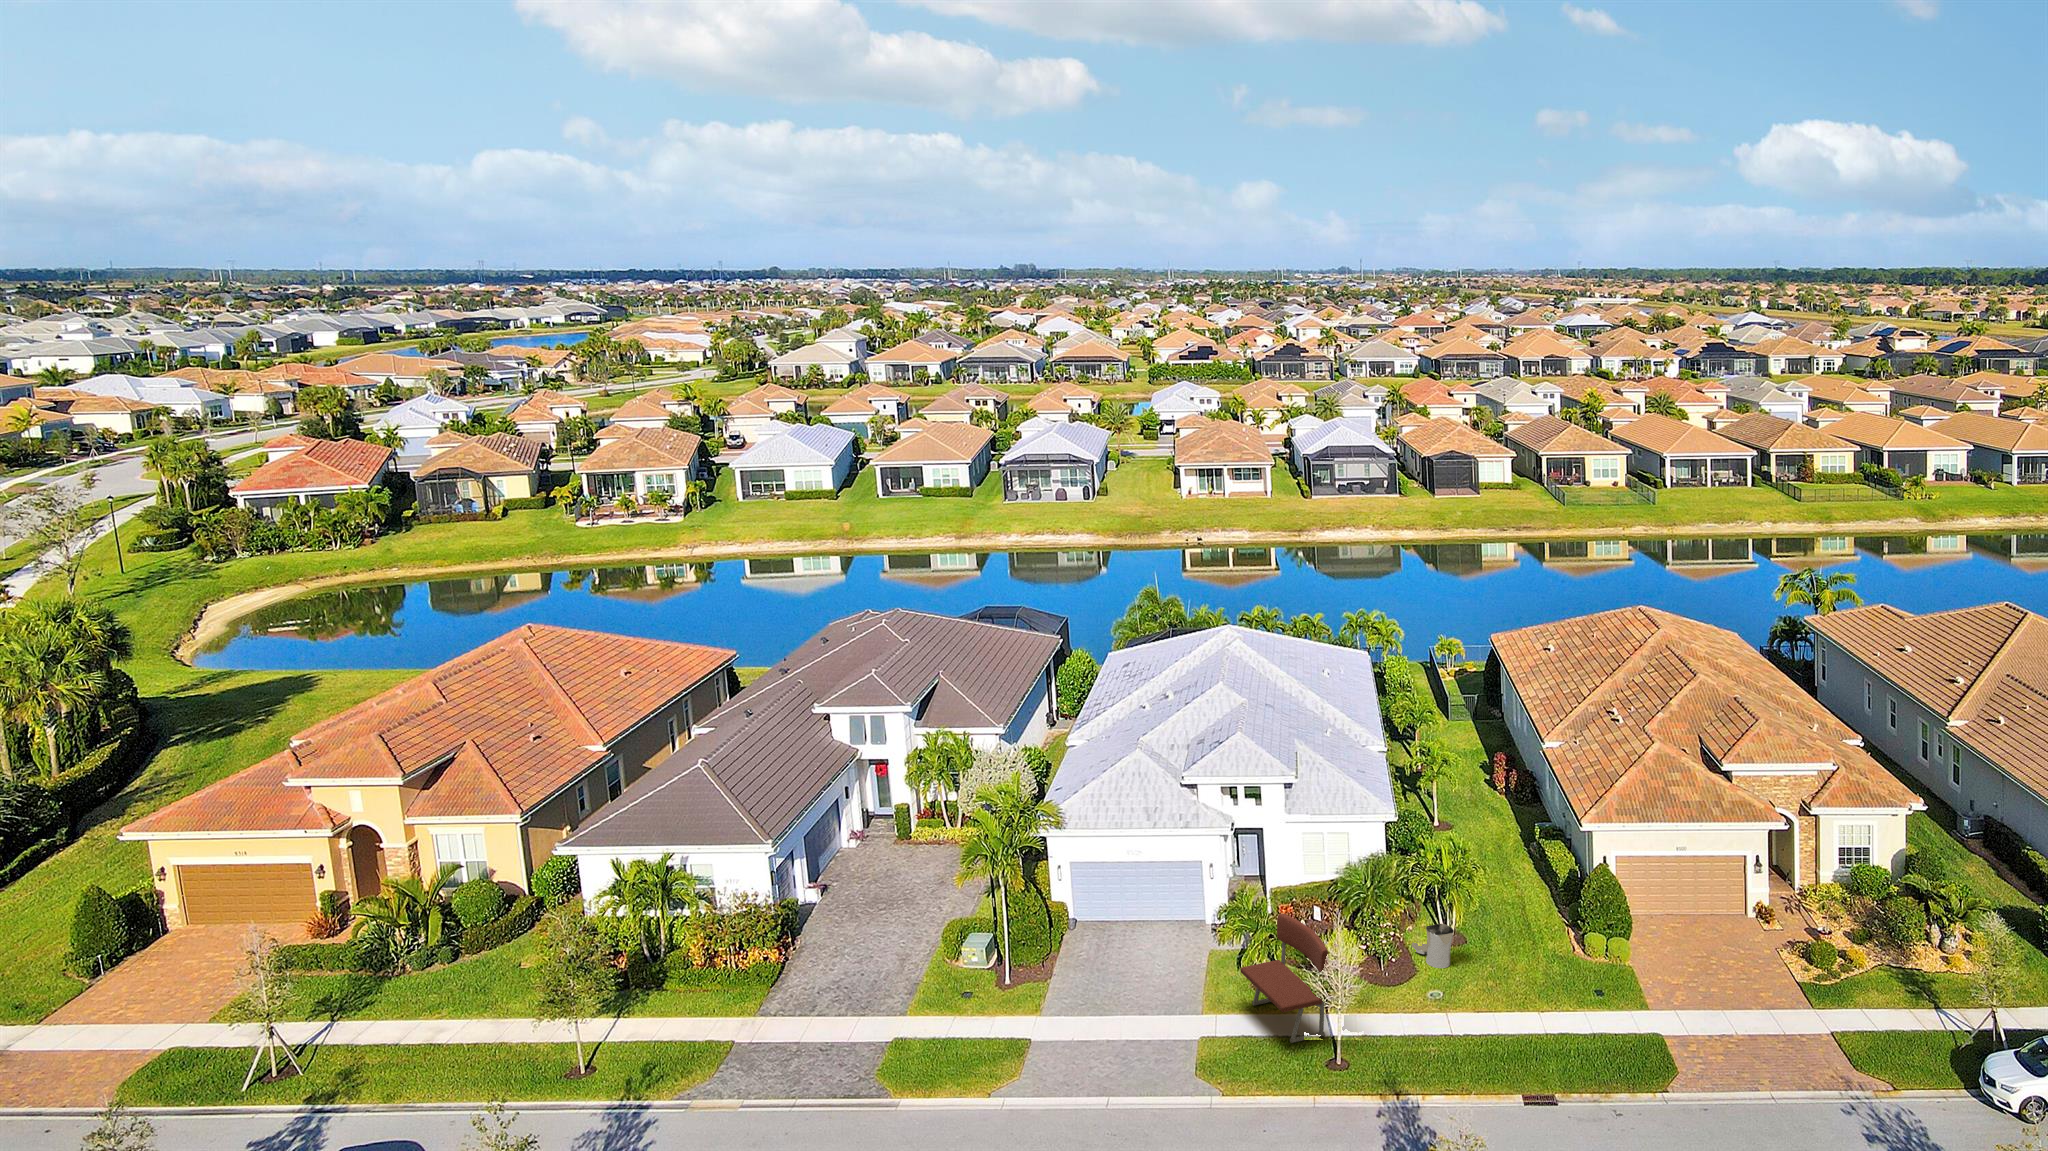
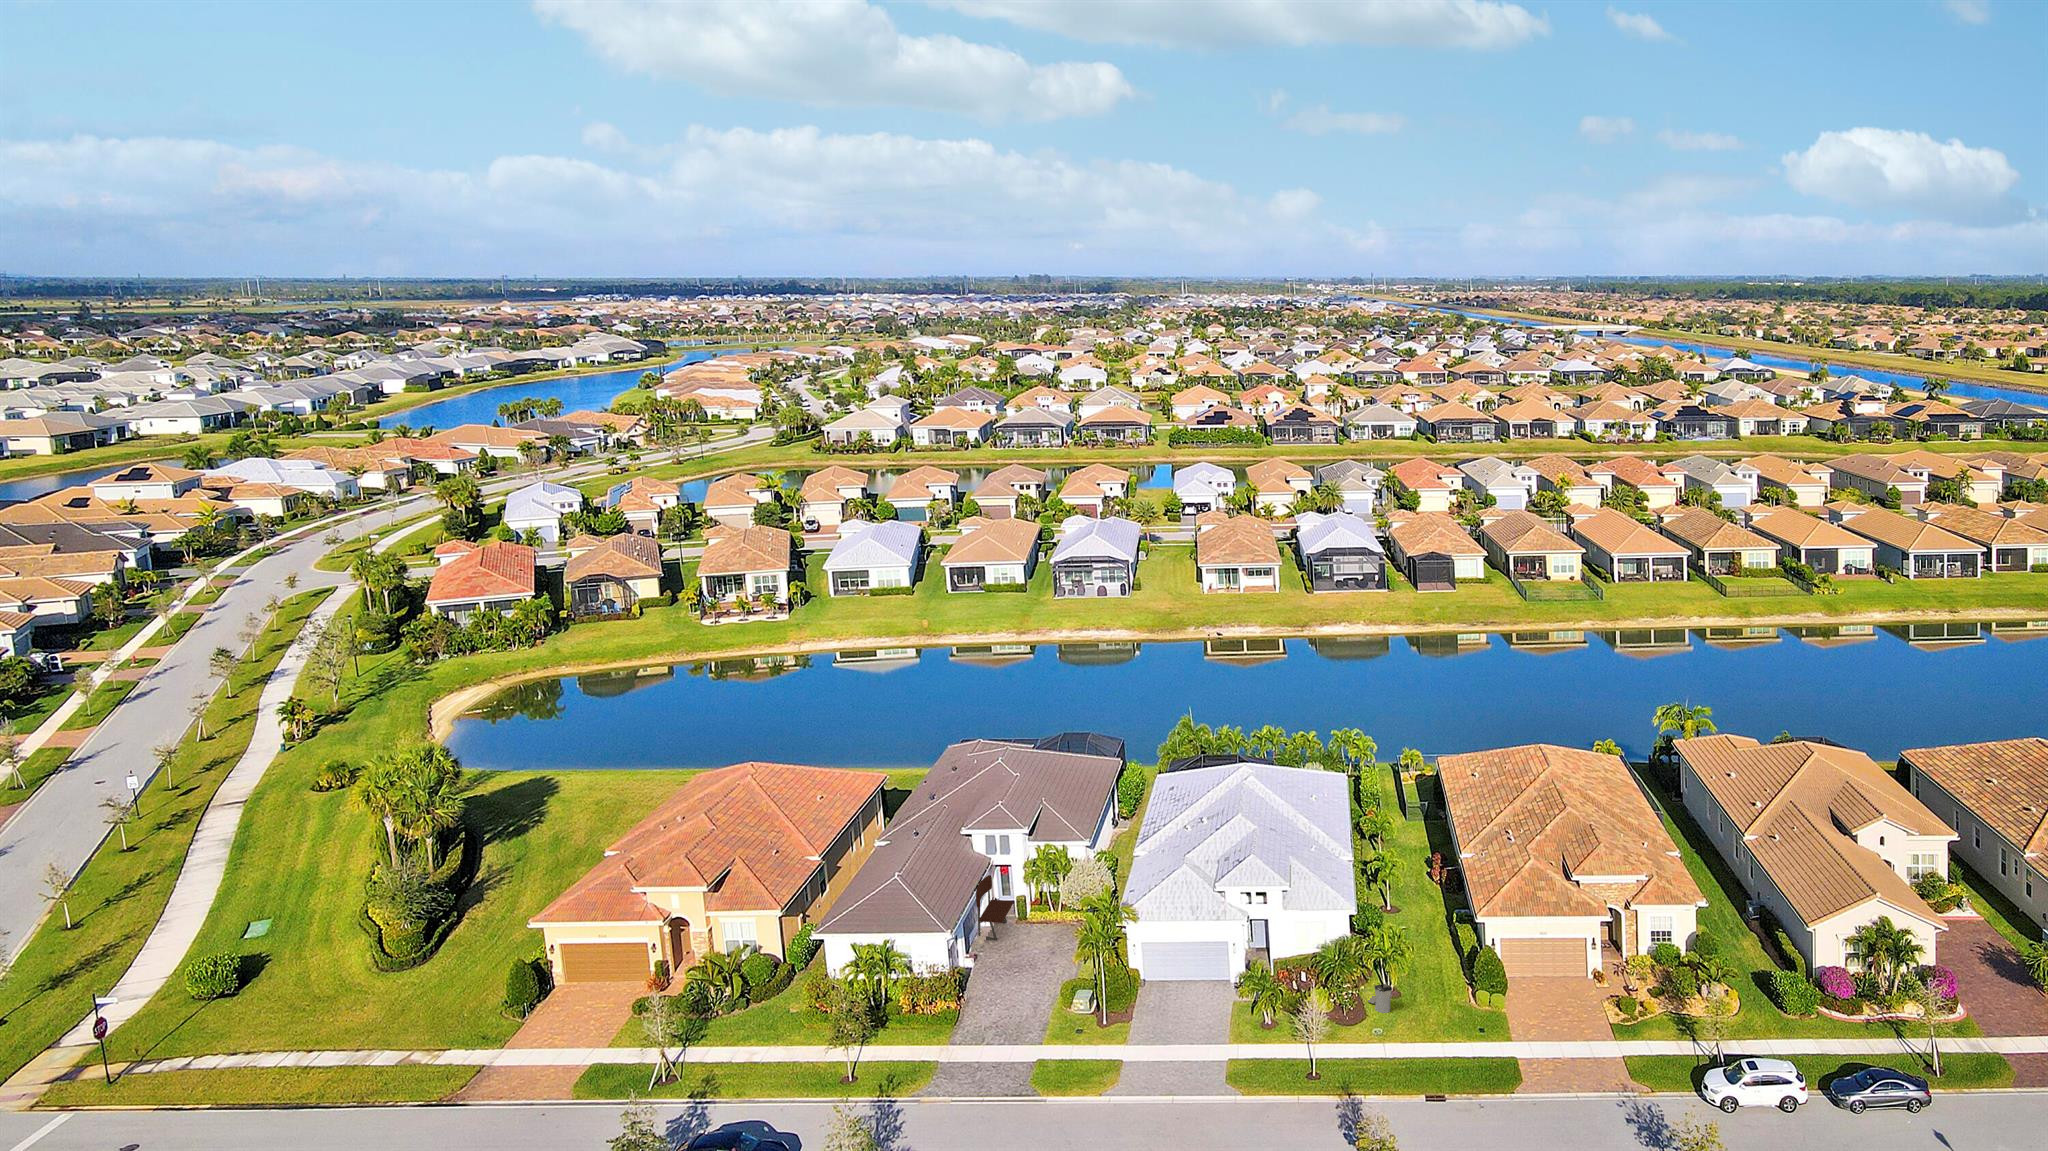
bench: present [1241,913,1328,1043] -> present [976,875,1013,940]

